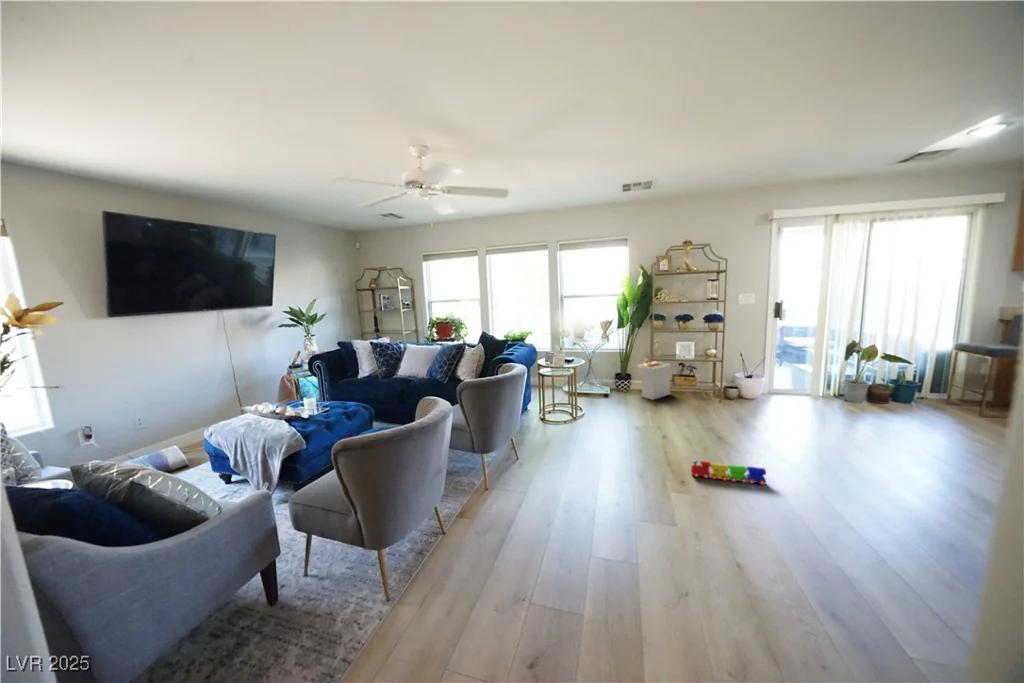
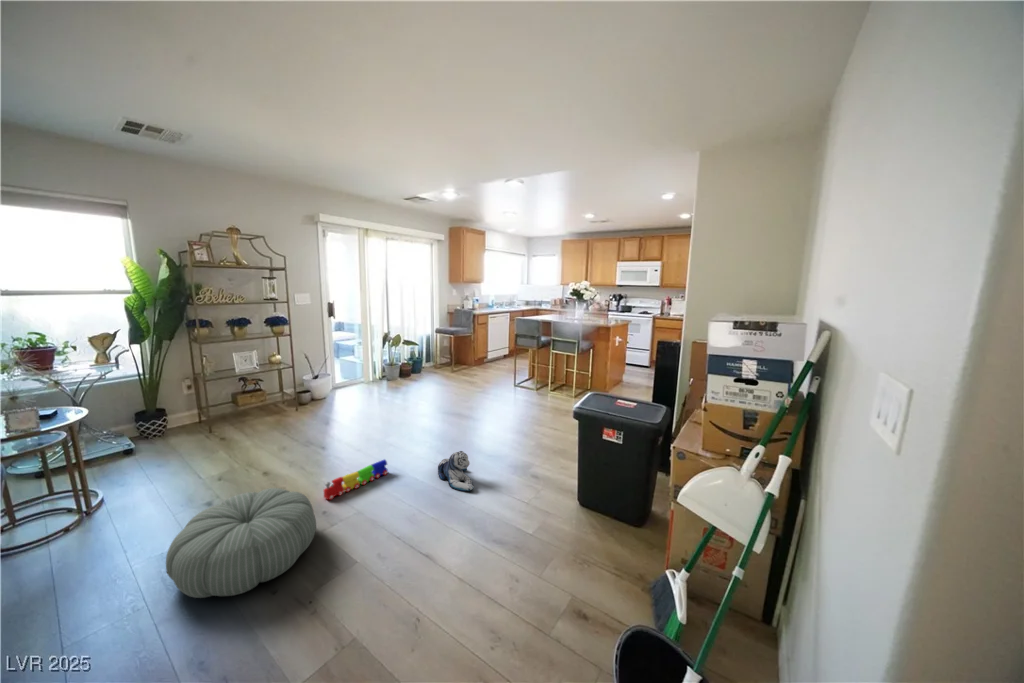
storage bin: present [637,356,670,400] -> none [181,376,235,435]
pouf: none [579,435,669,500] -> present [166,488,316,598]
plush toy: none [831,500,889,562] -> present [438,451,474,491]

